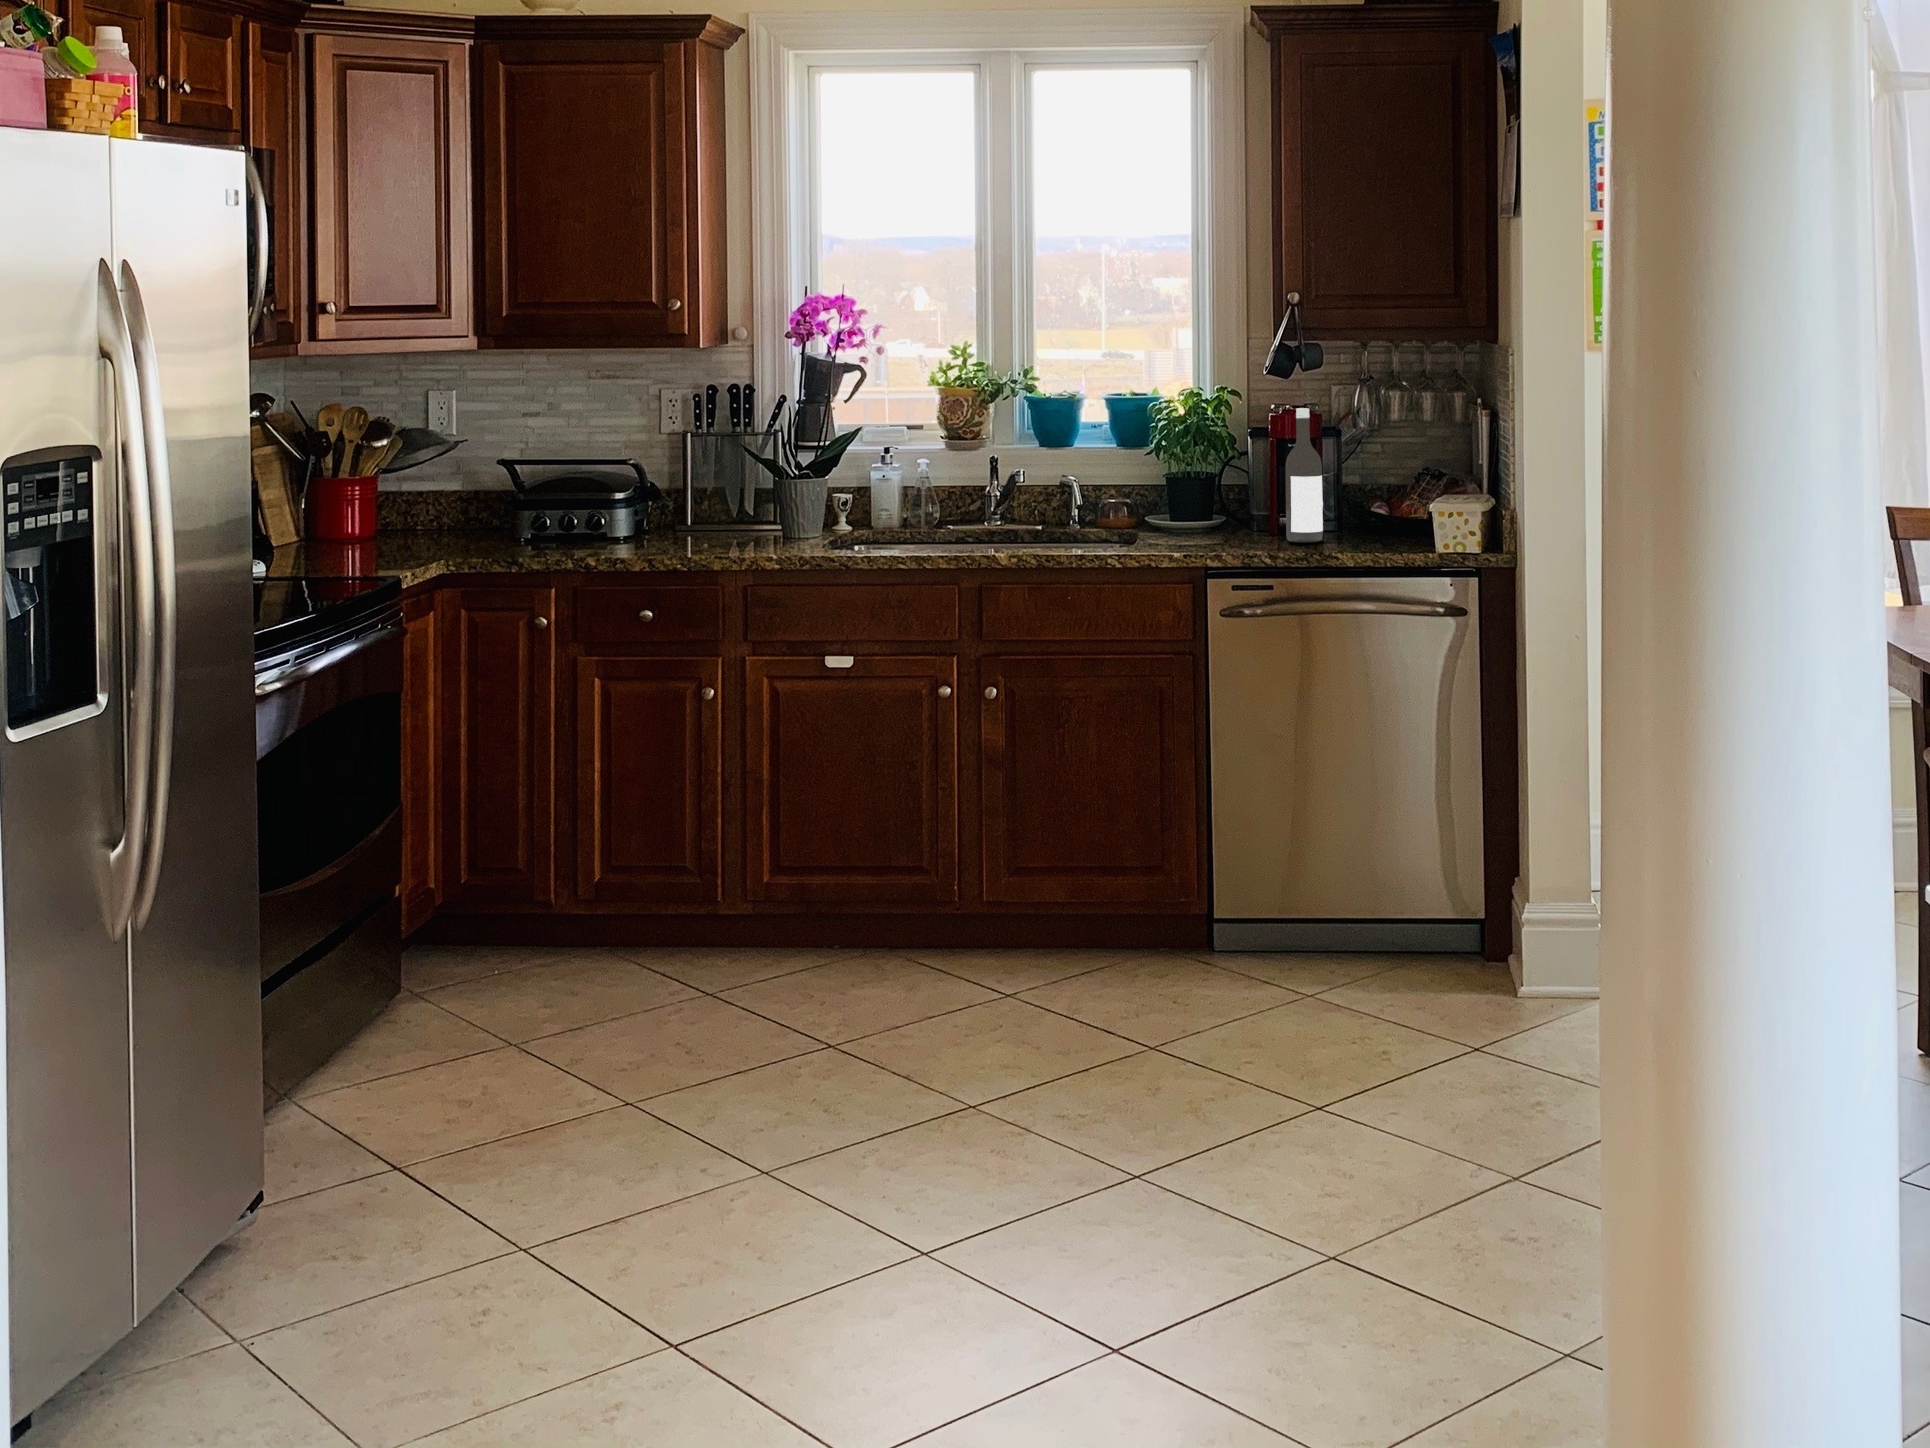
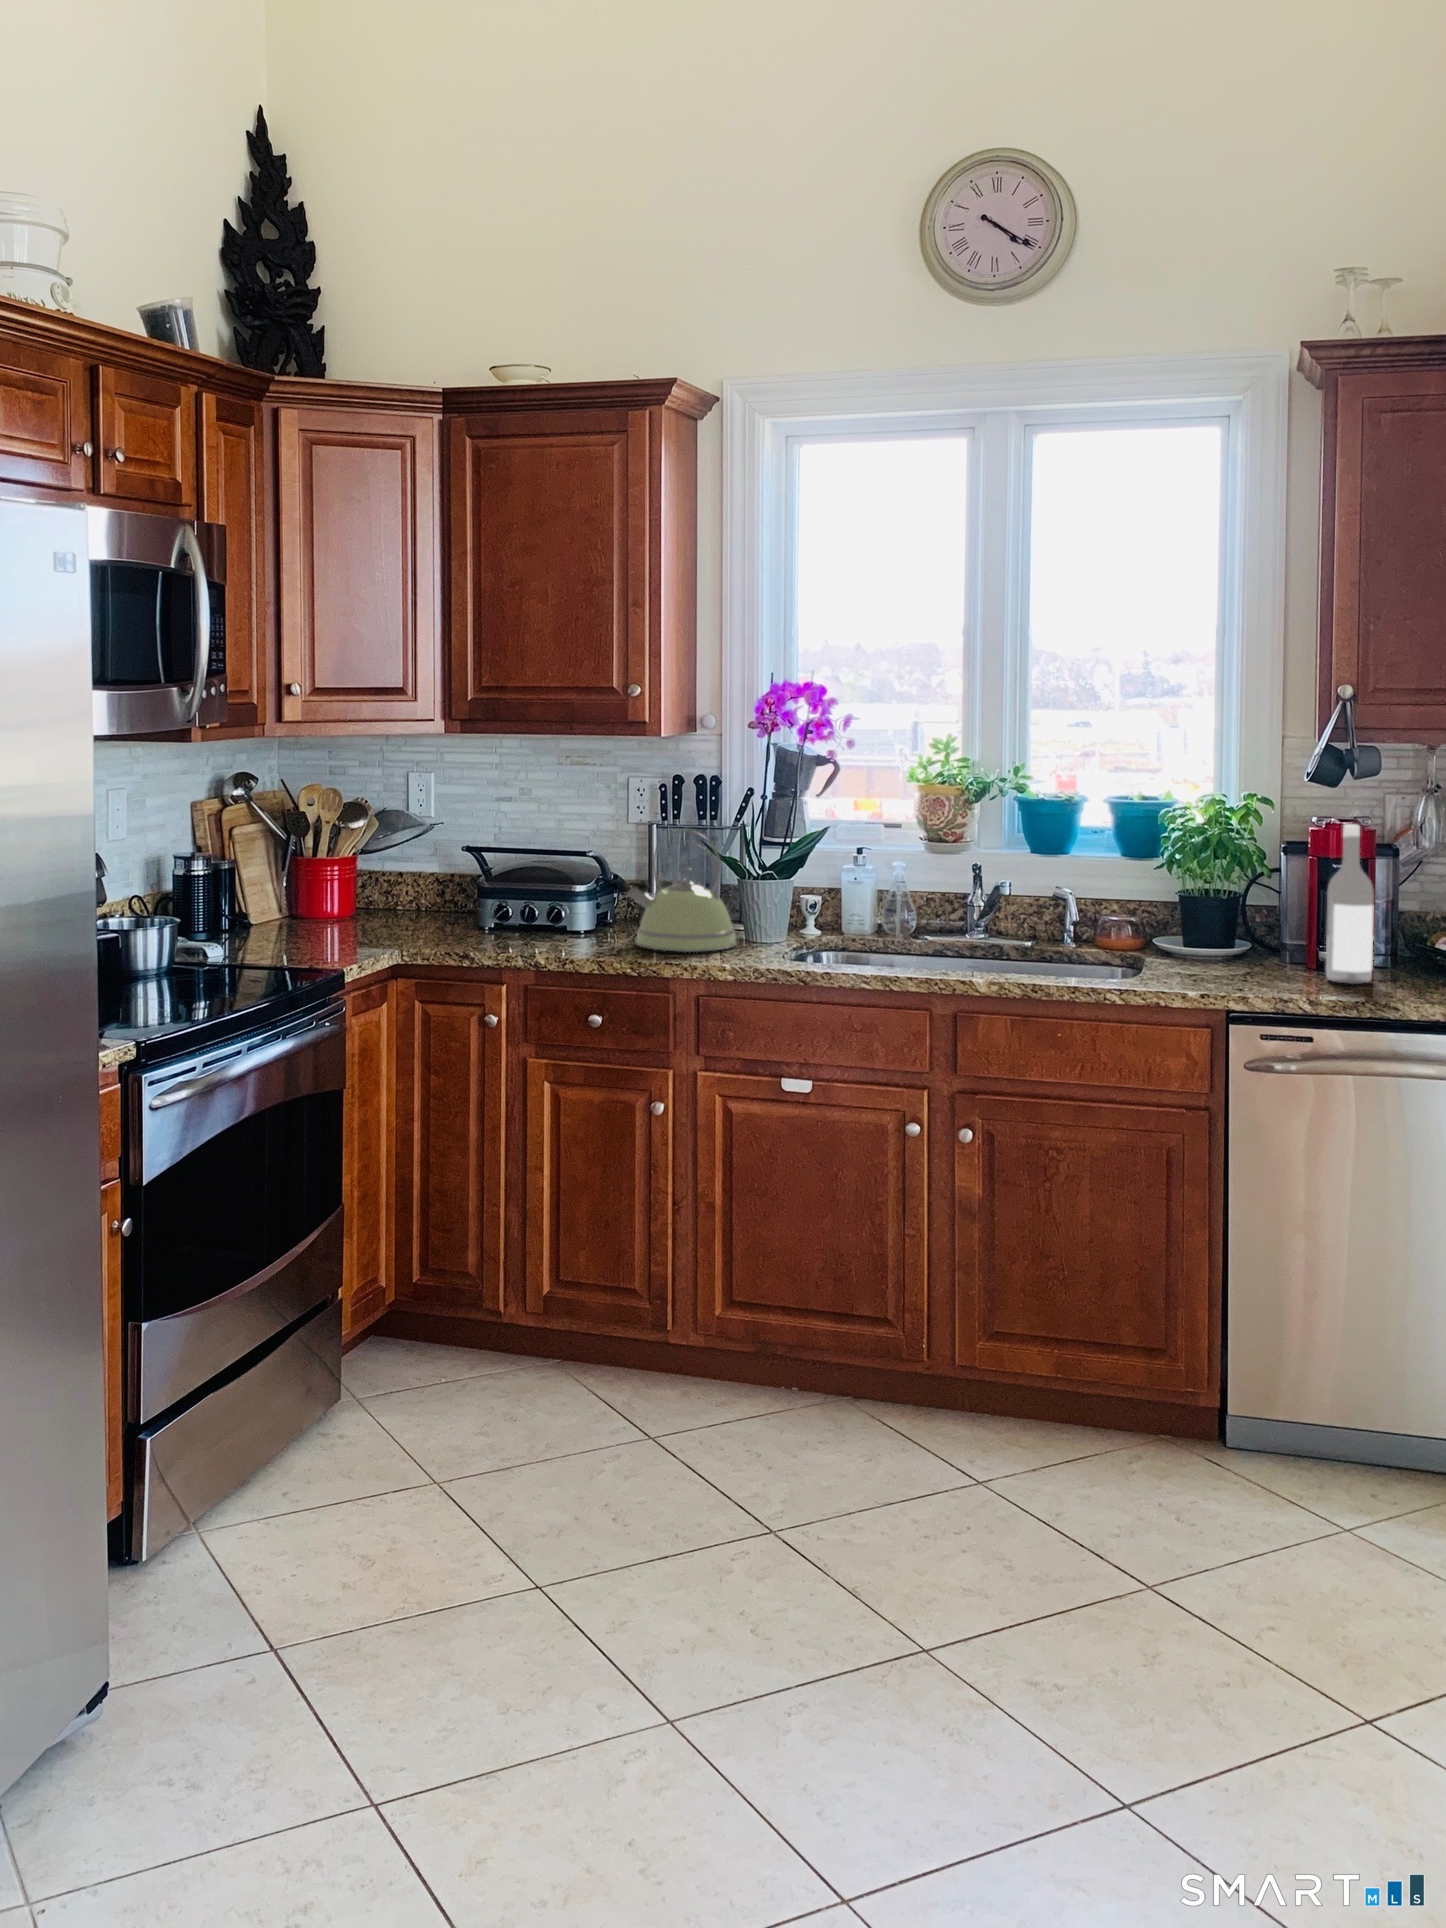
kettle: none [665,434,774,548] -> present [626,829,737,952]

